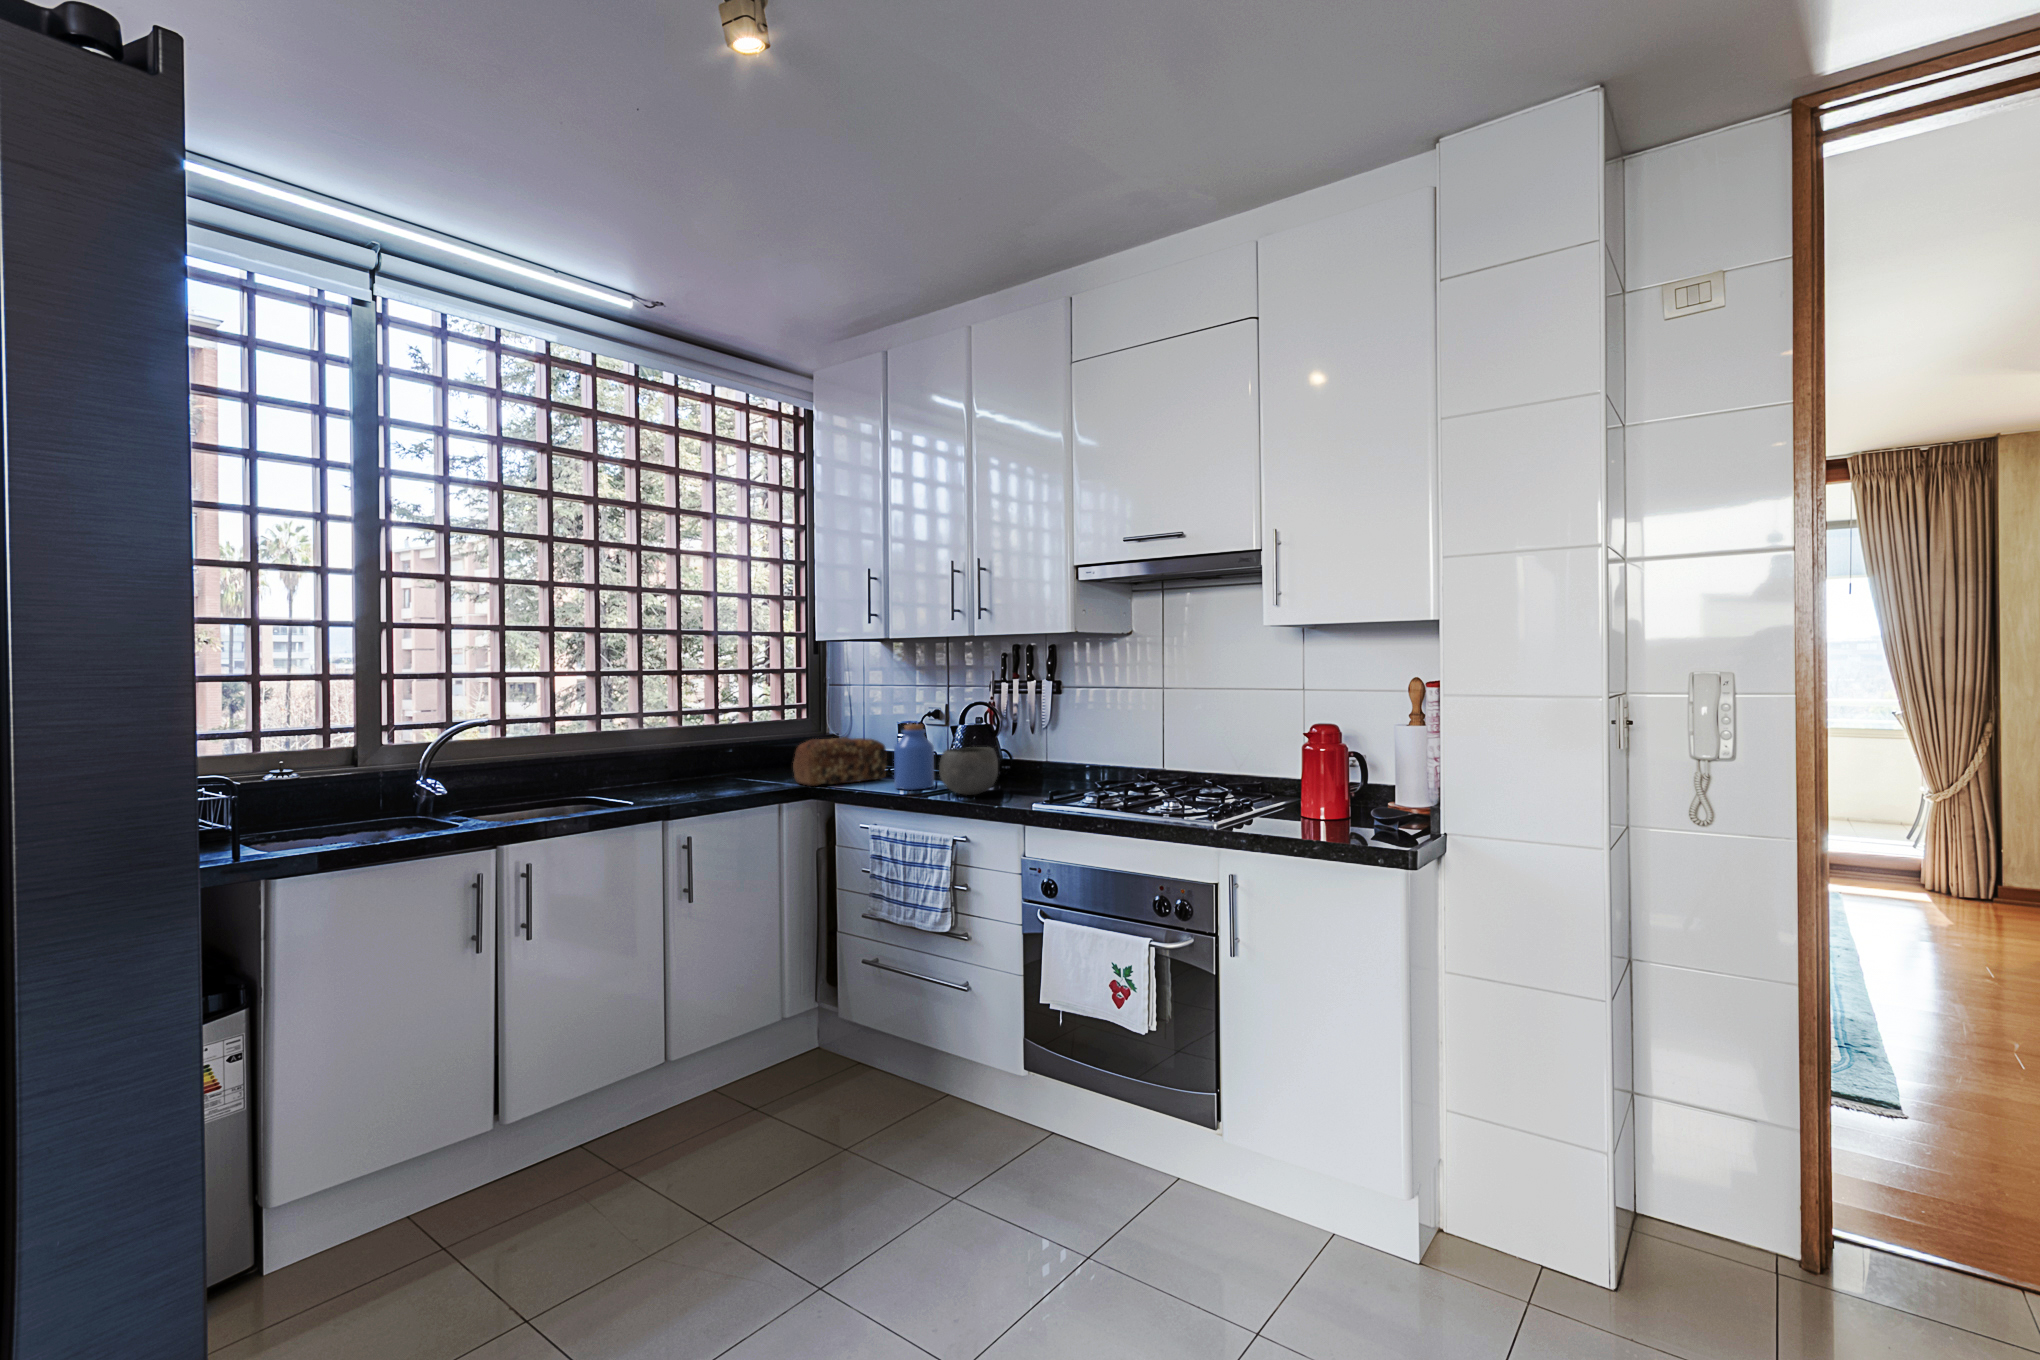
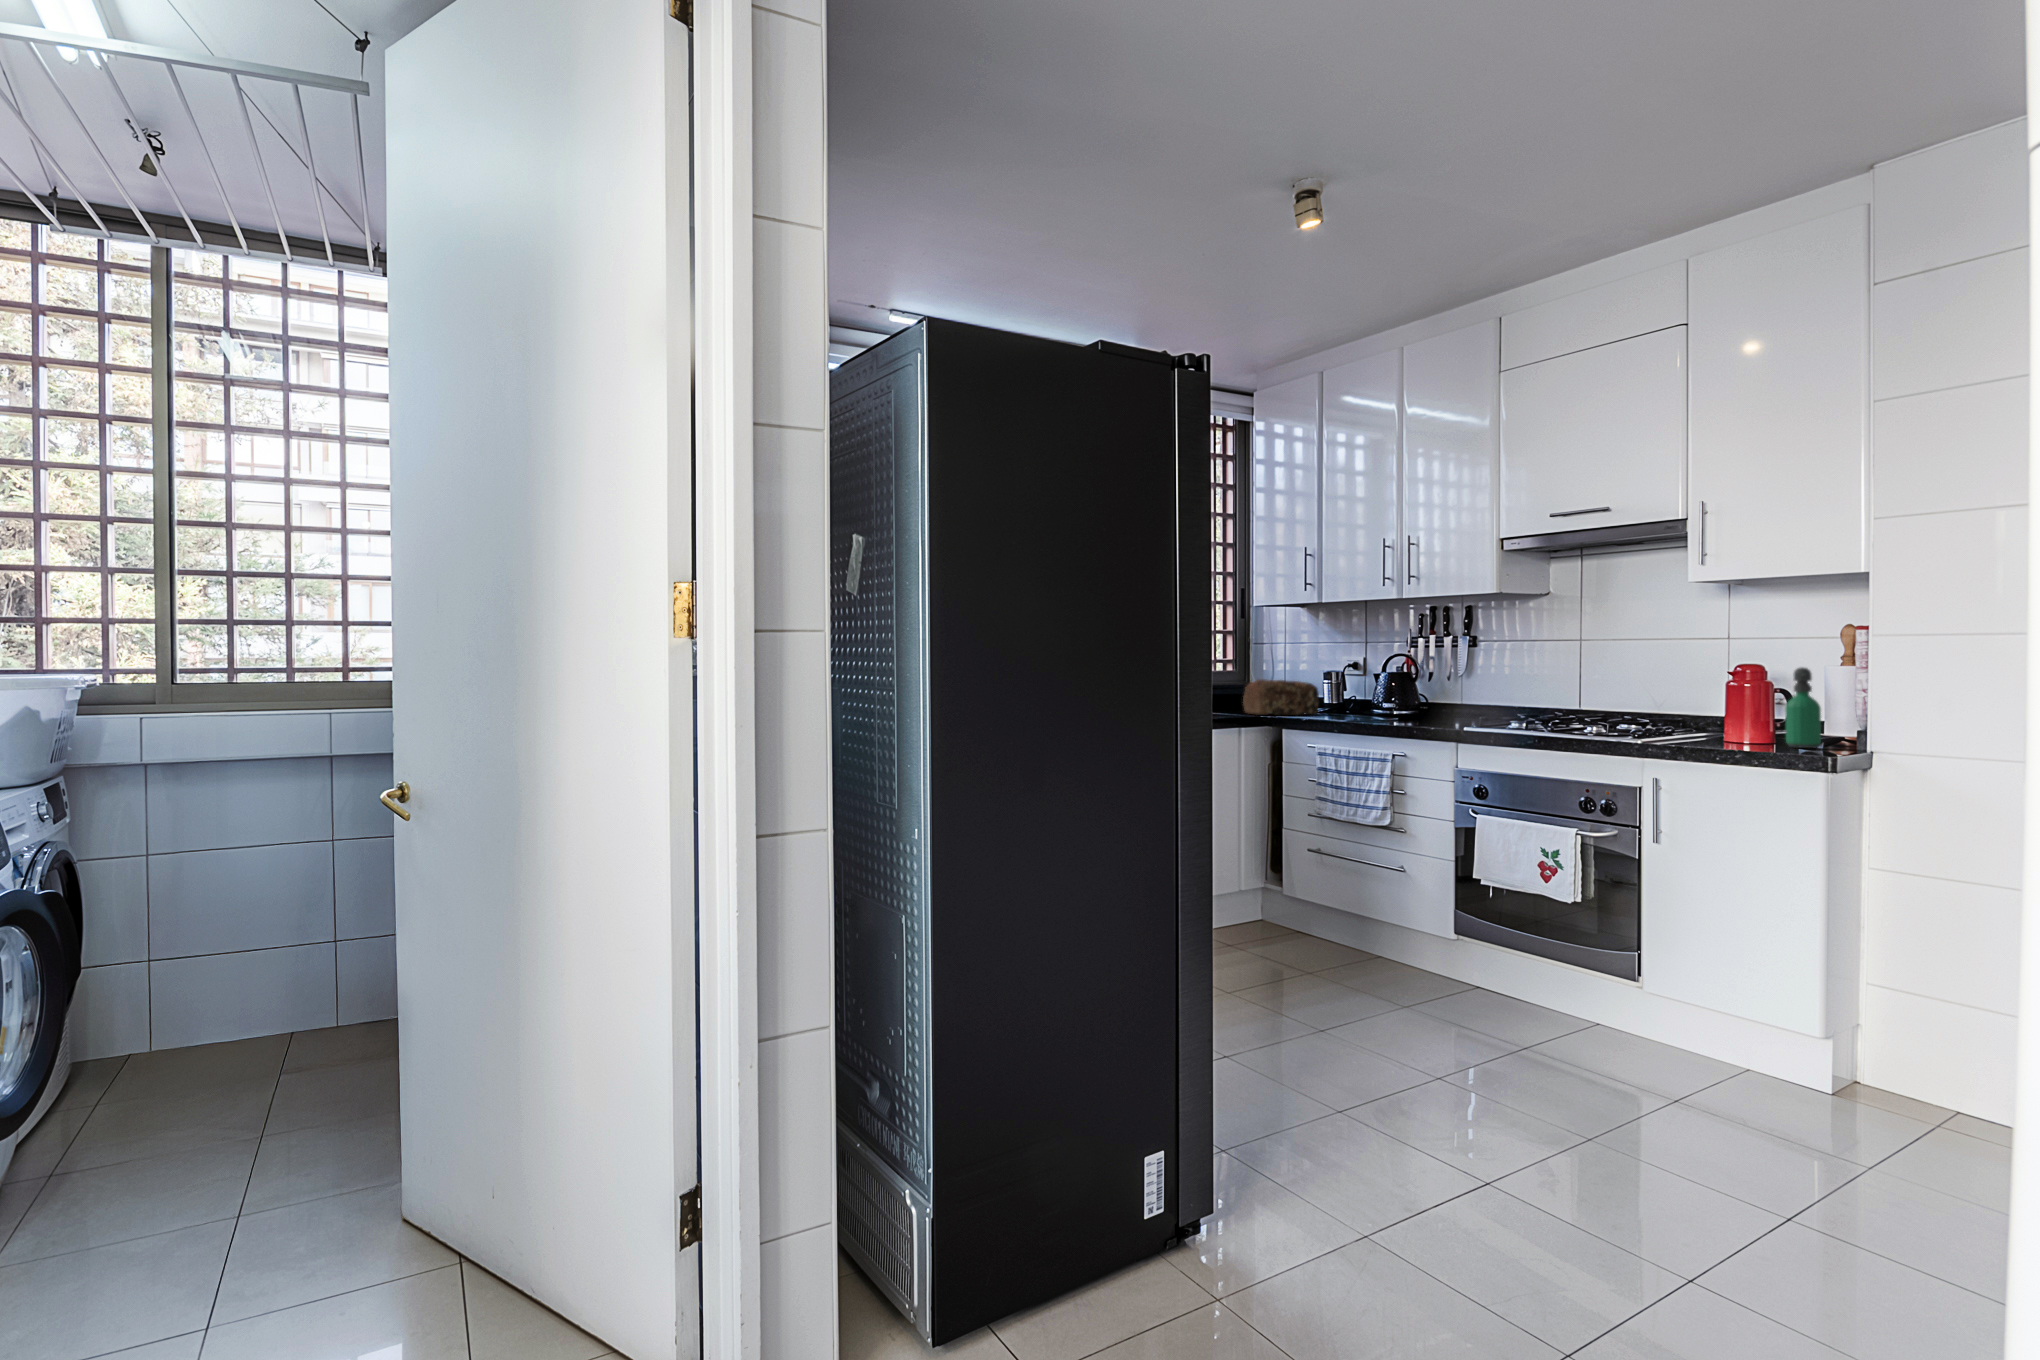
jar: present [894,724,934,790] -> none [1332,668,1366,719]
soap dispenser: none [1362,734,1397,832] -> present [1785,667,1821,748]
ceramic bowl: present [939,747,998,795] -> none [1376,686,1428,723]

